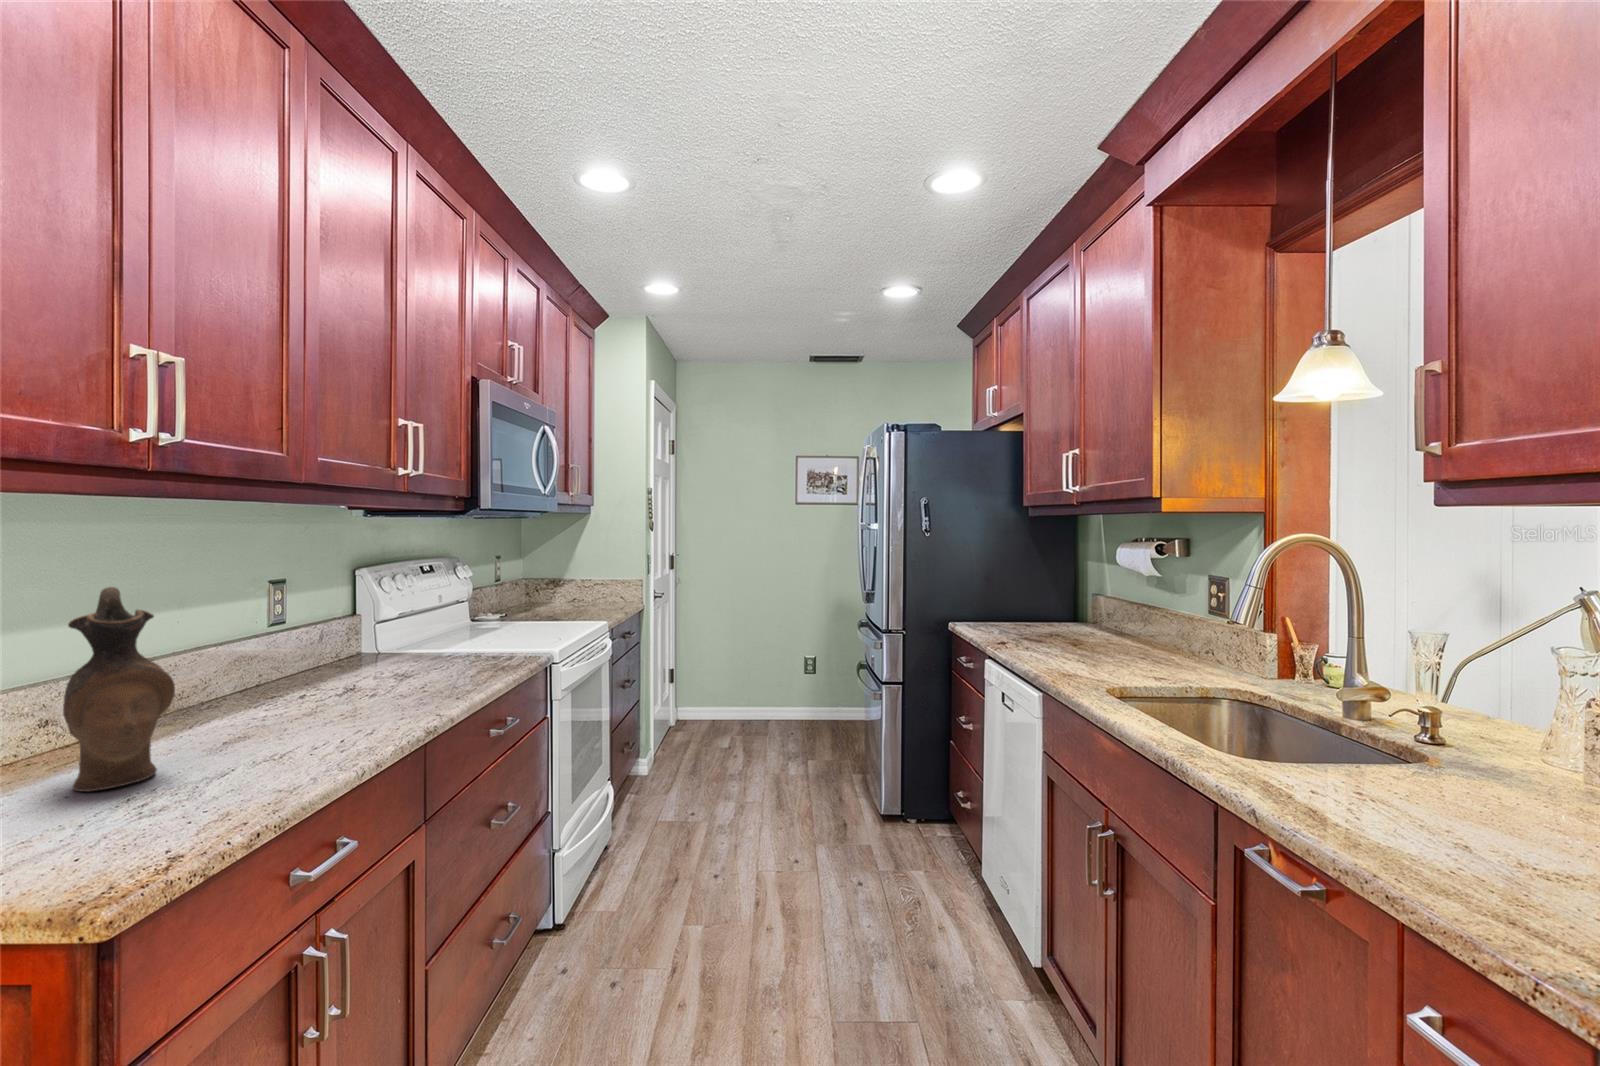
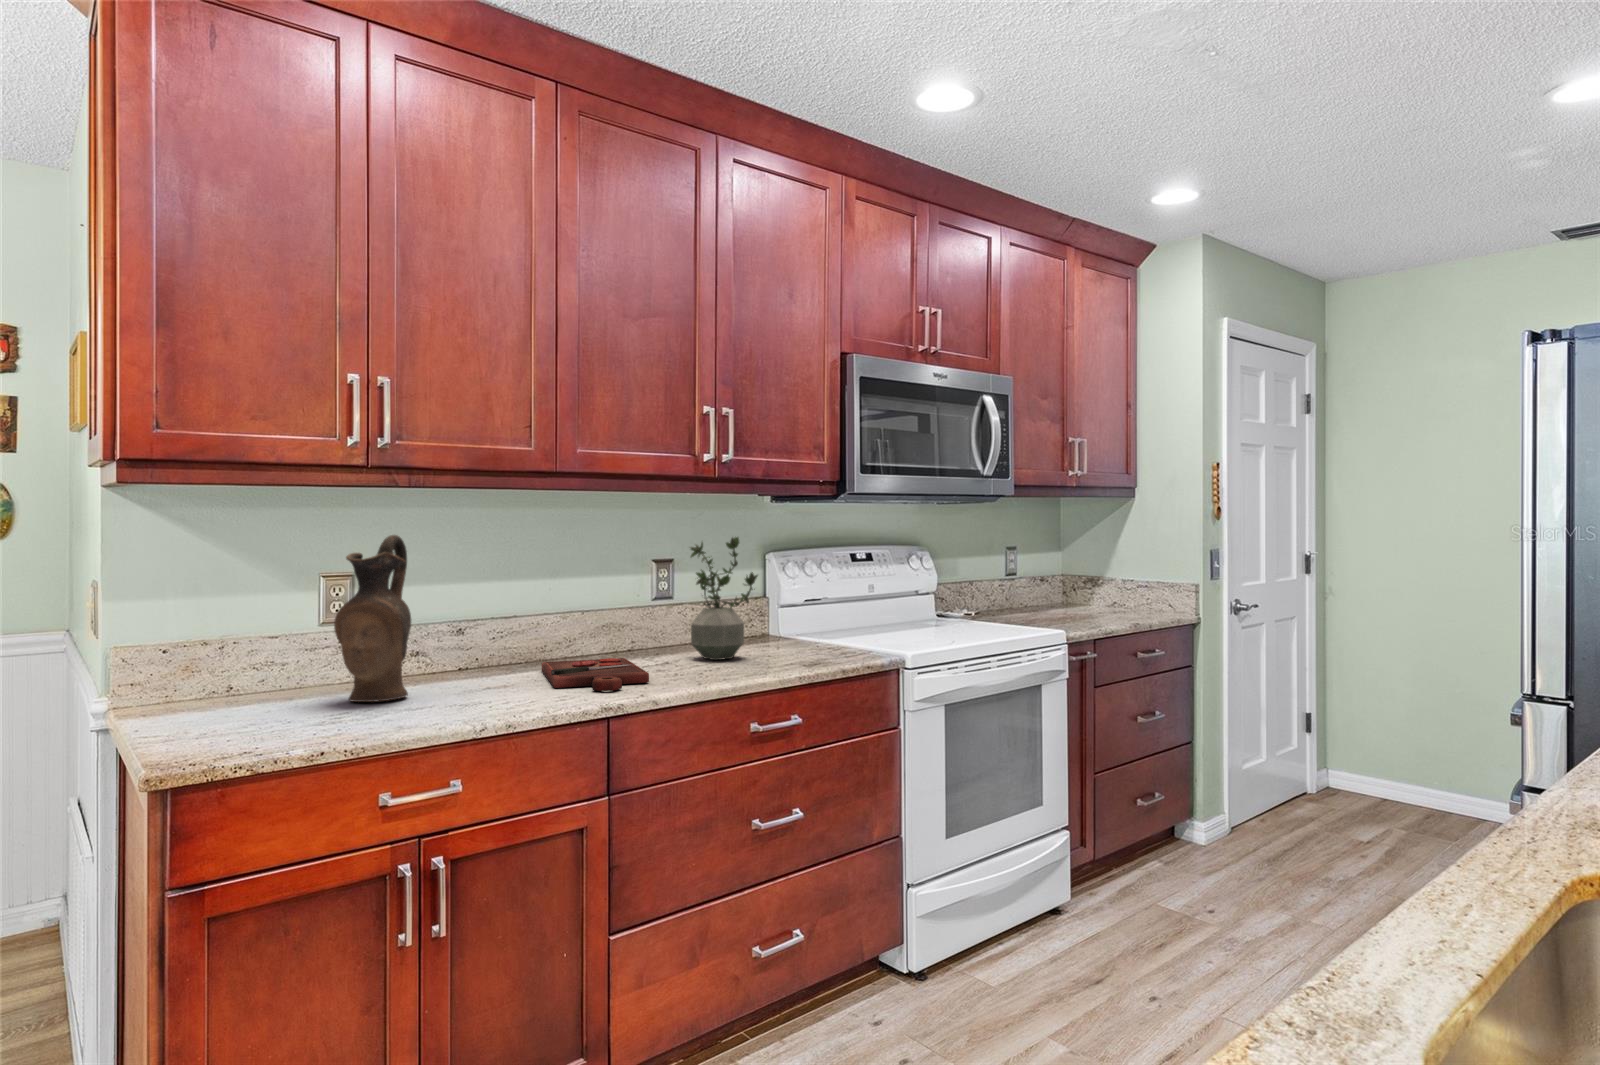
potted plant: none [326,562,411,676] -> present [690,537,758,660]
cutting board: none [207,688,380,726] -> present [542,658,649,691]

